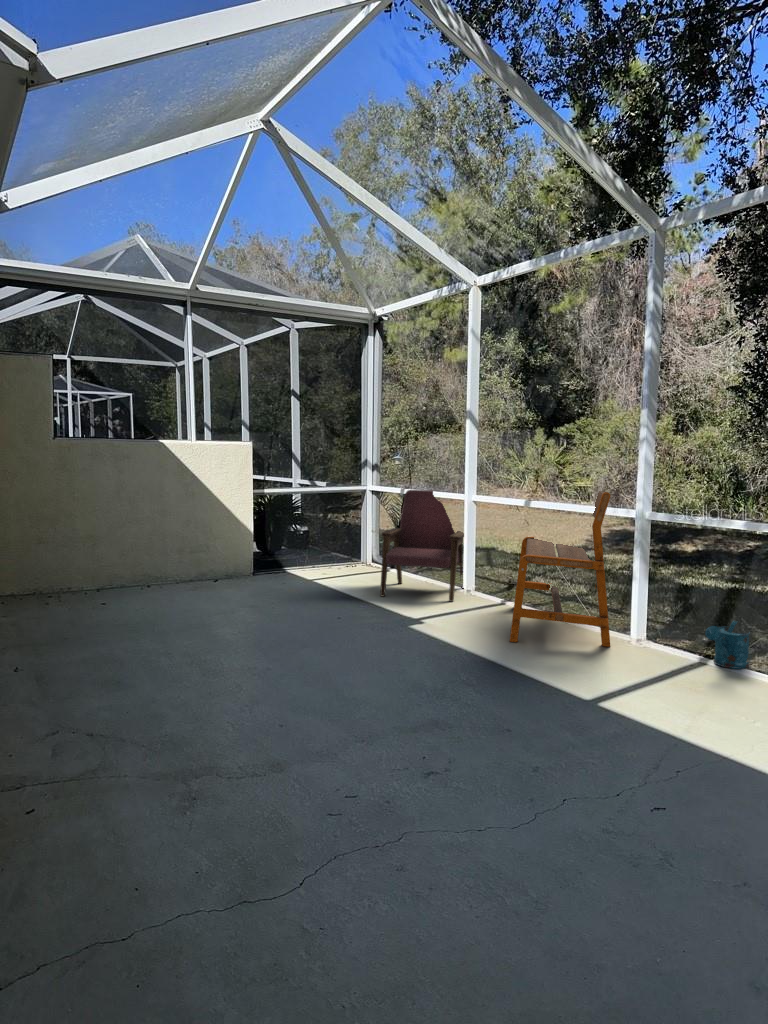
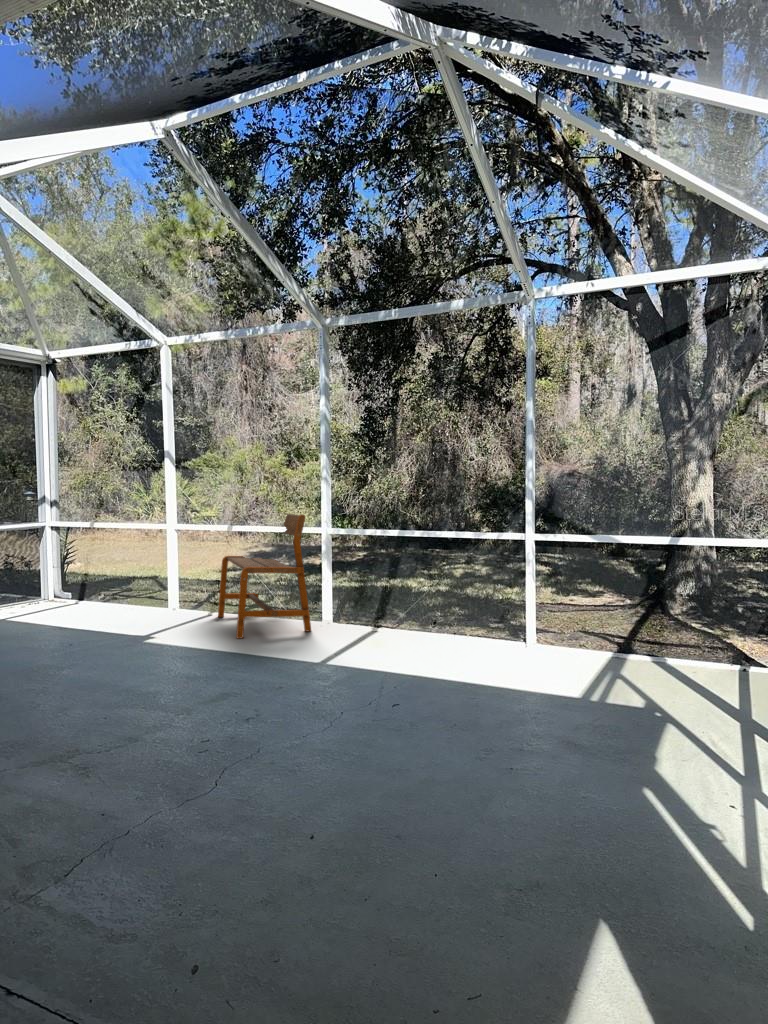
armchair: present [380,490,464,601] -> none [87,522,164,624]
watering can: present [705,620,750,669] -> none [379,597,404,632]

